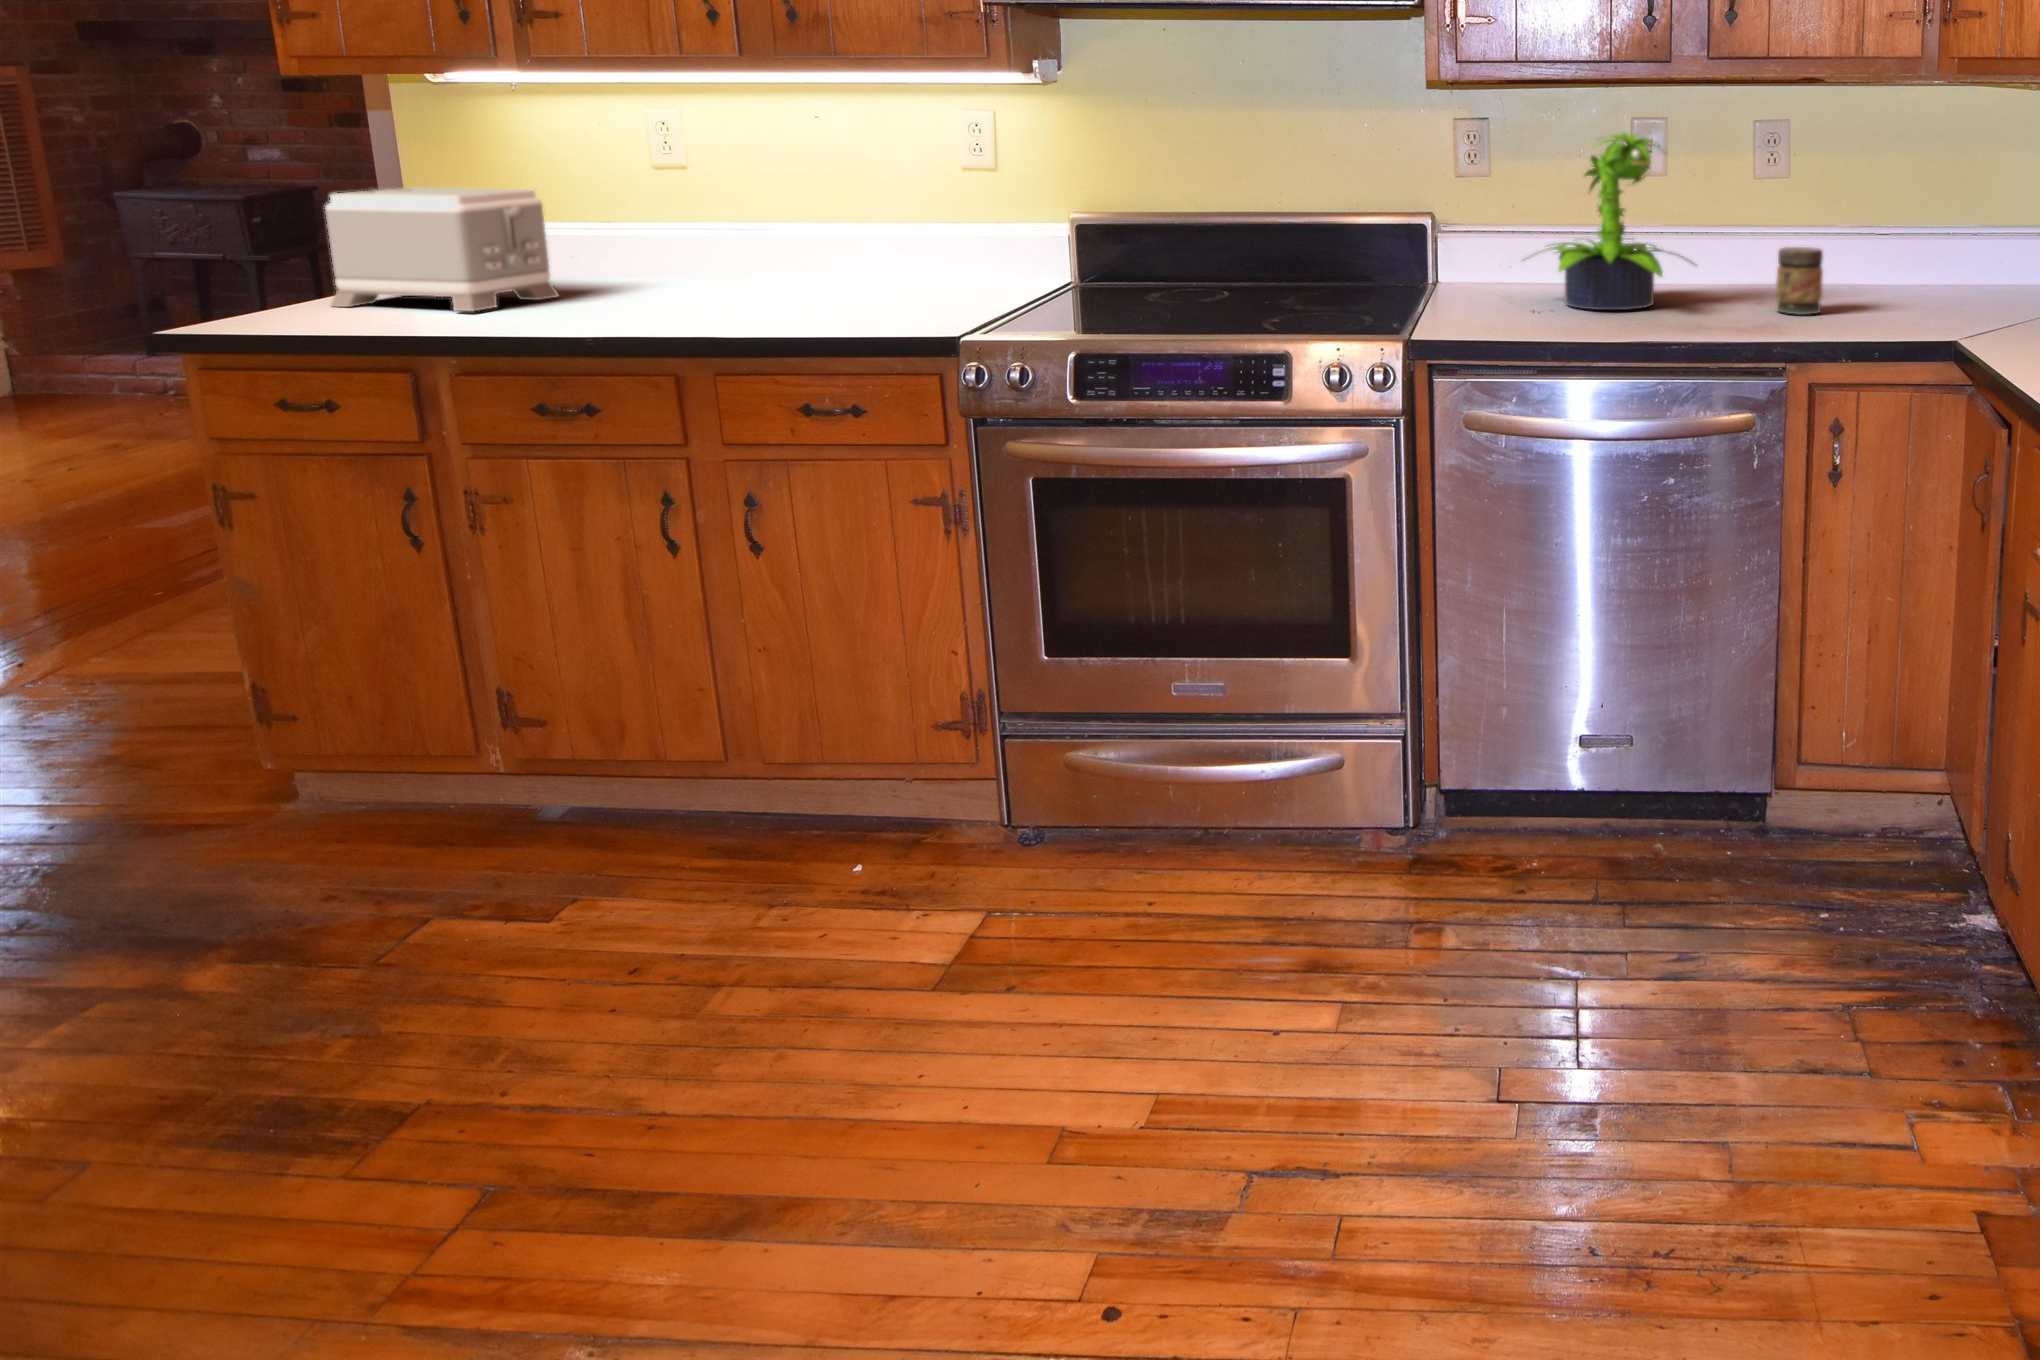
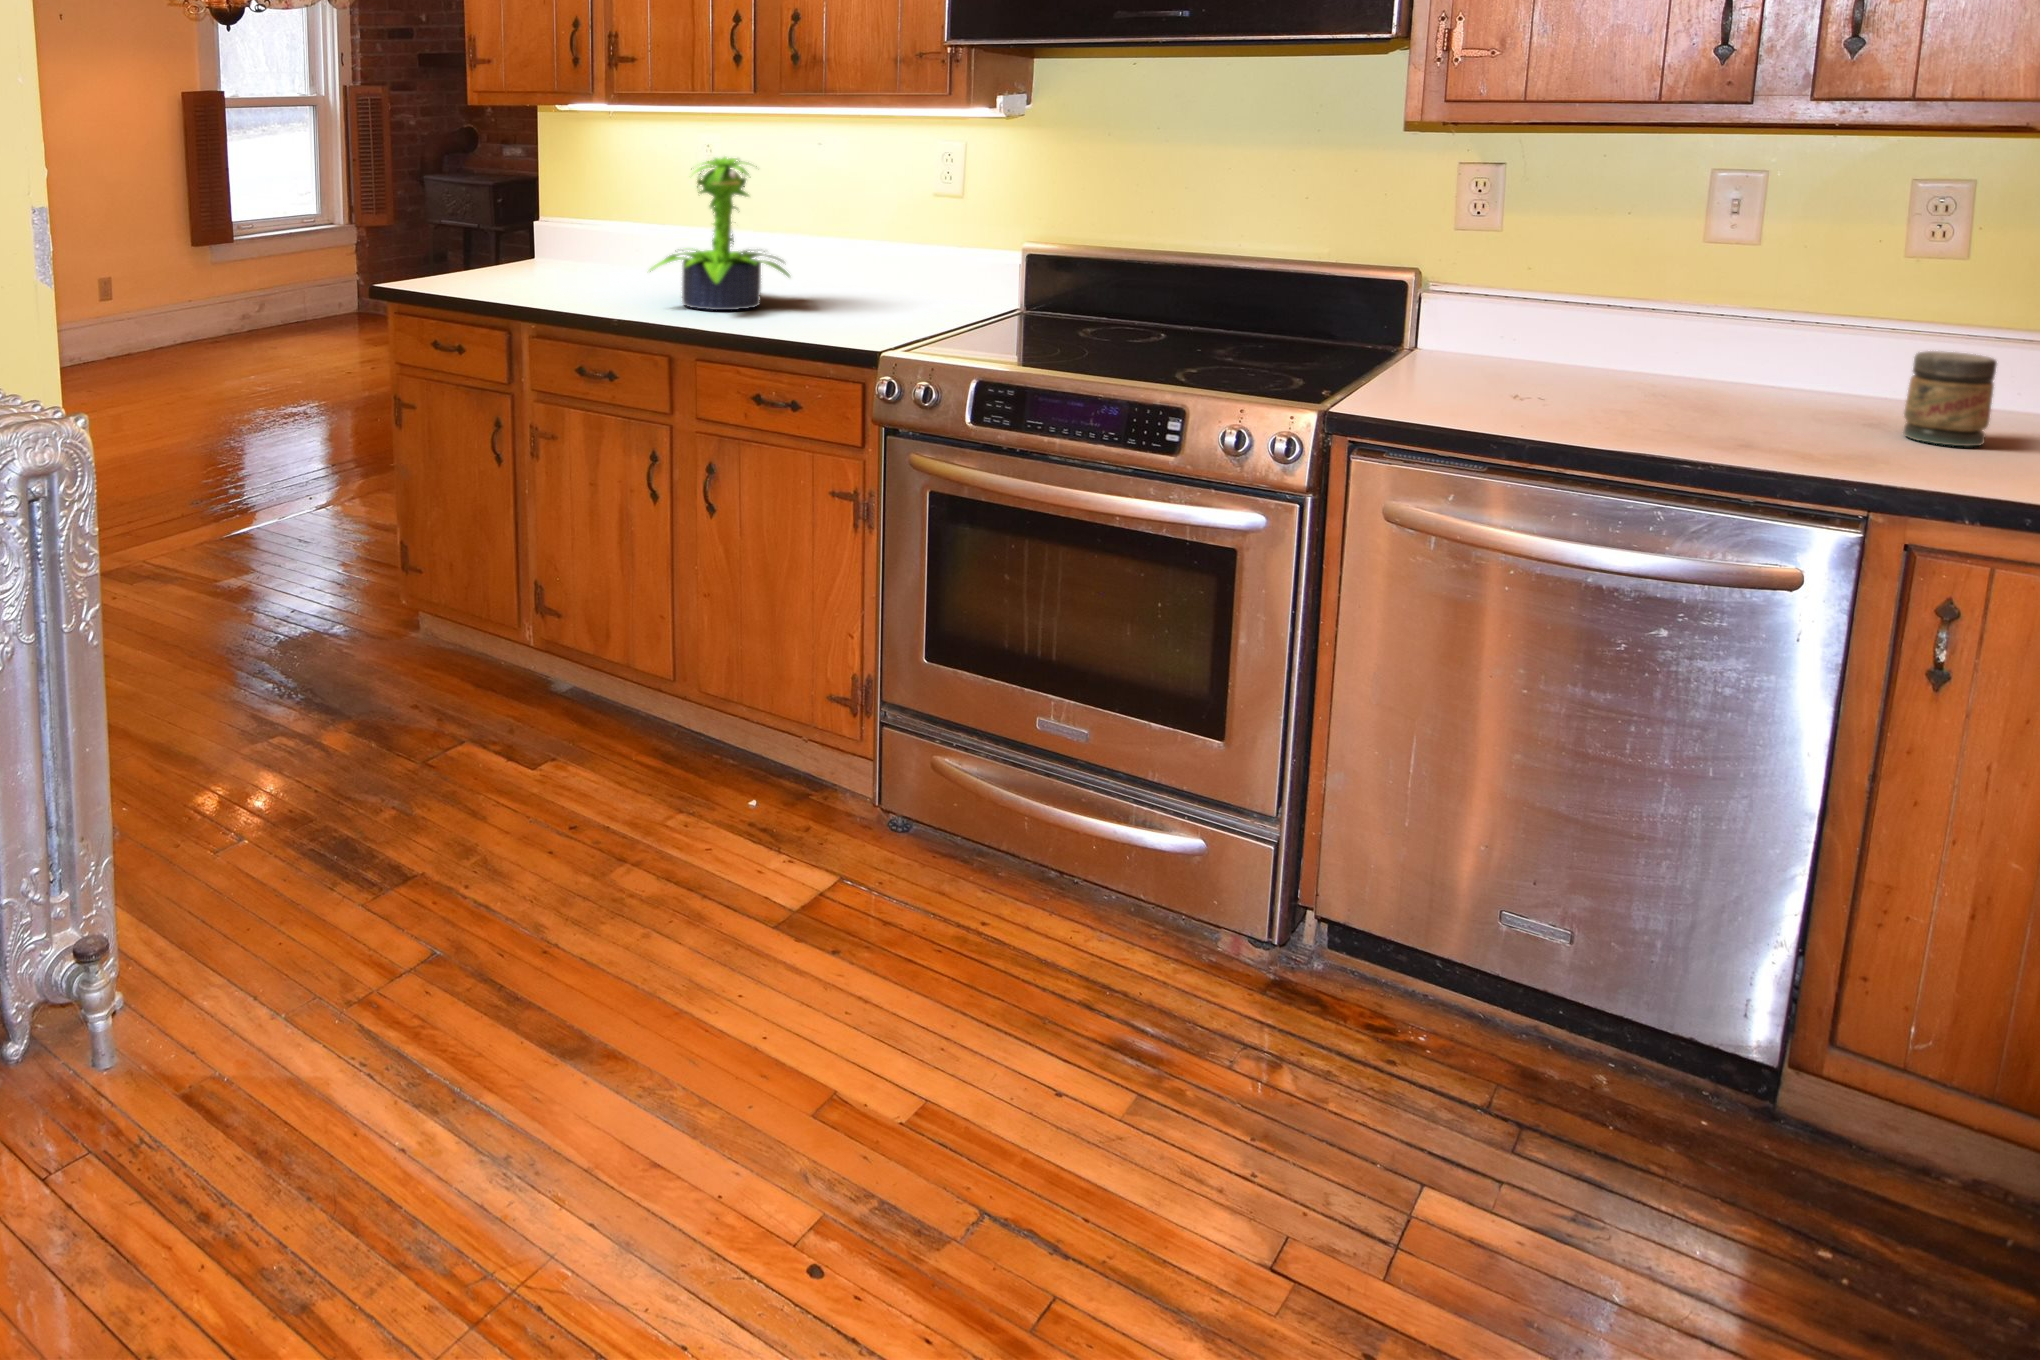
potted plant: present [1528,133,1691,310] -> present [650,157,790,310]
toaster: present [325,188,559,311] -> none [476,196,614,294]

